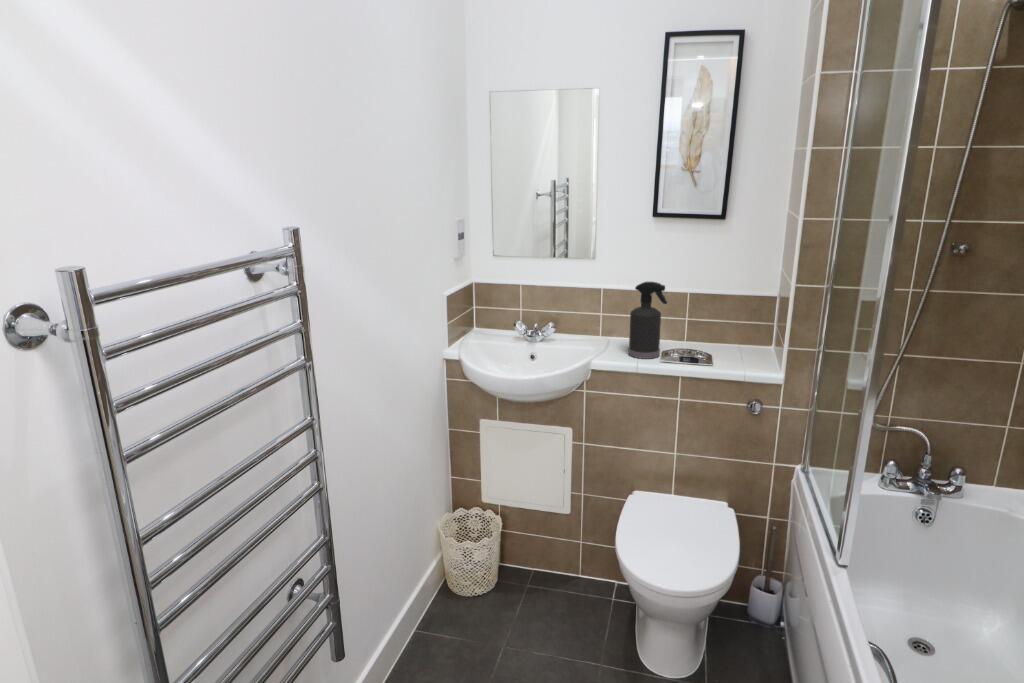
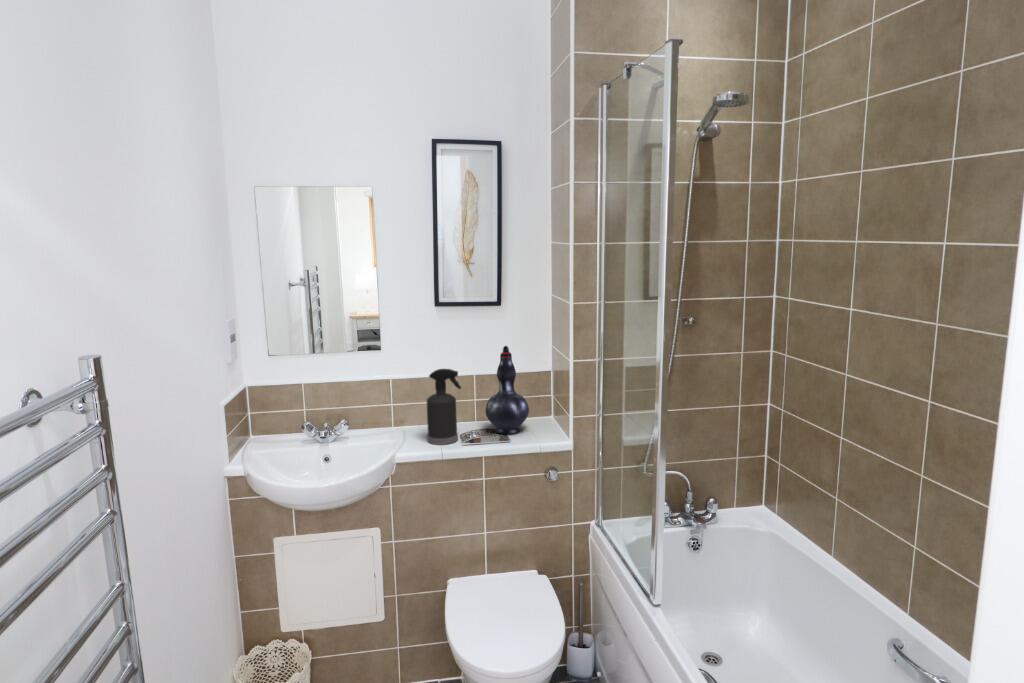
decorative vase: none [694,263,743,358] -> present [485,346,529,434]

